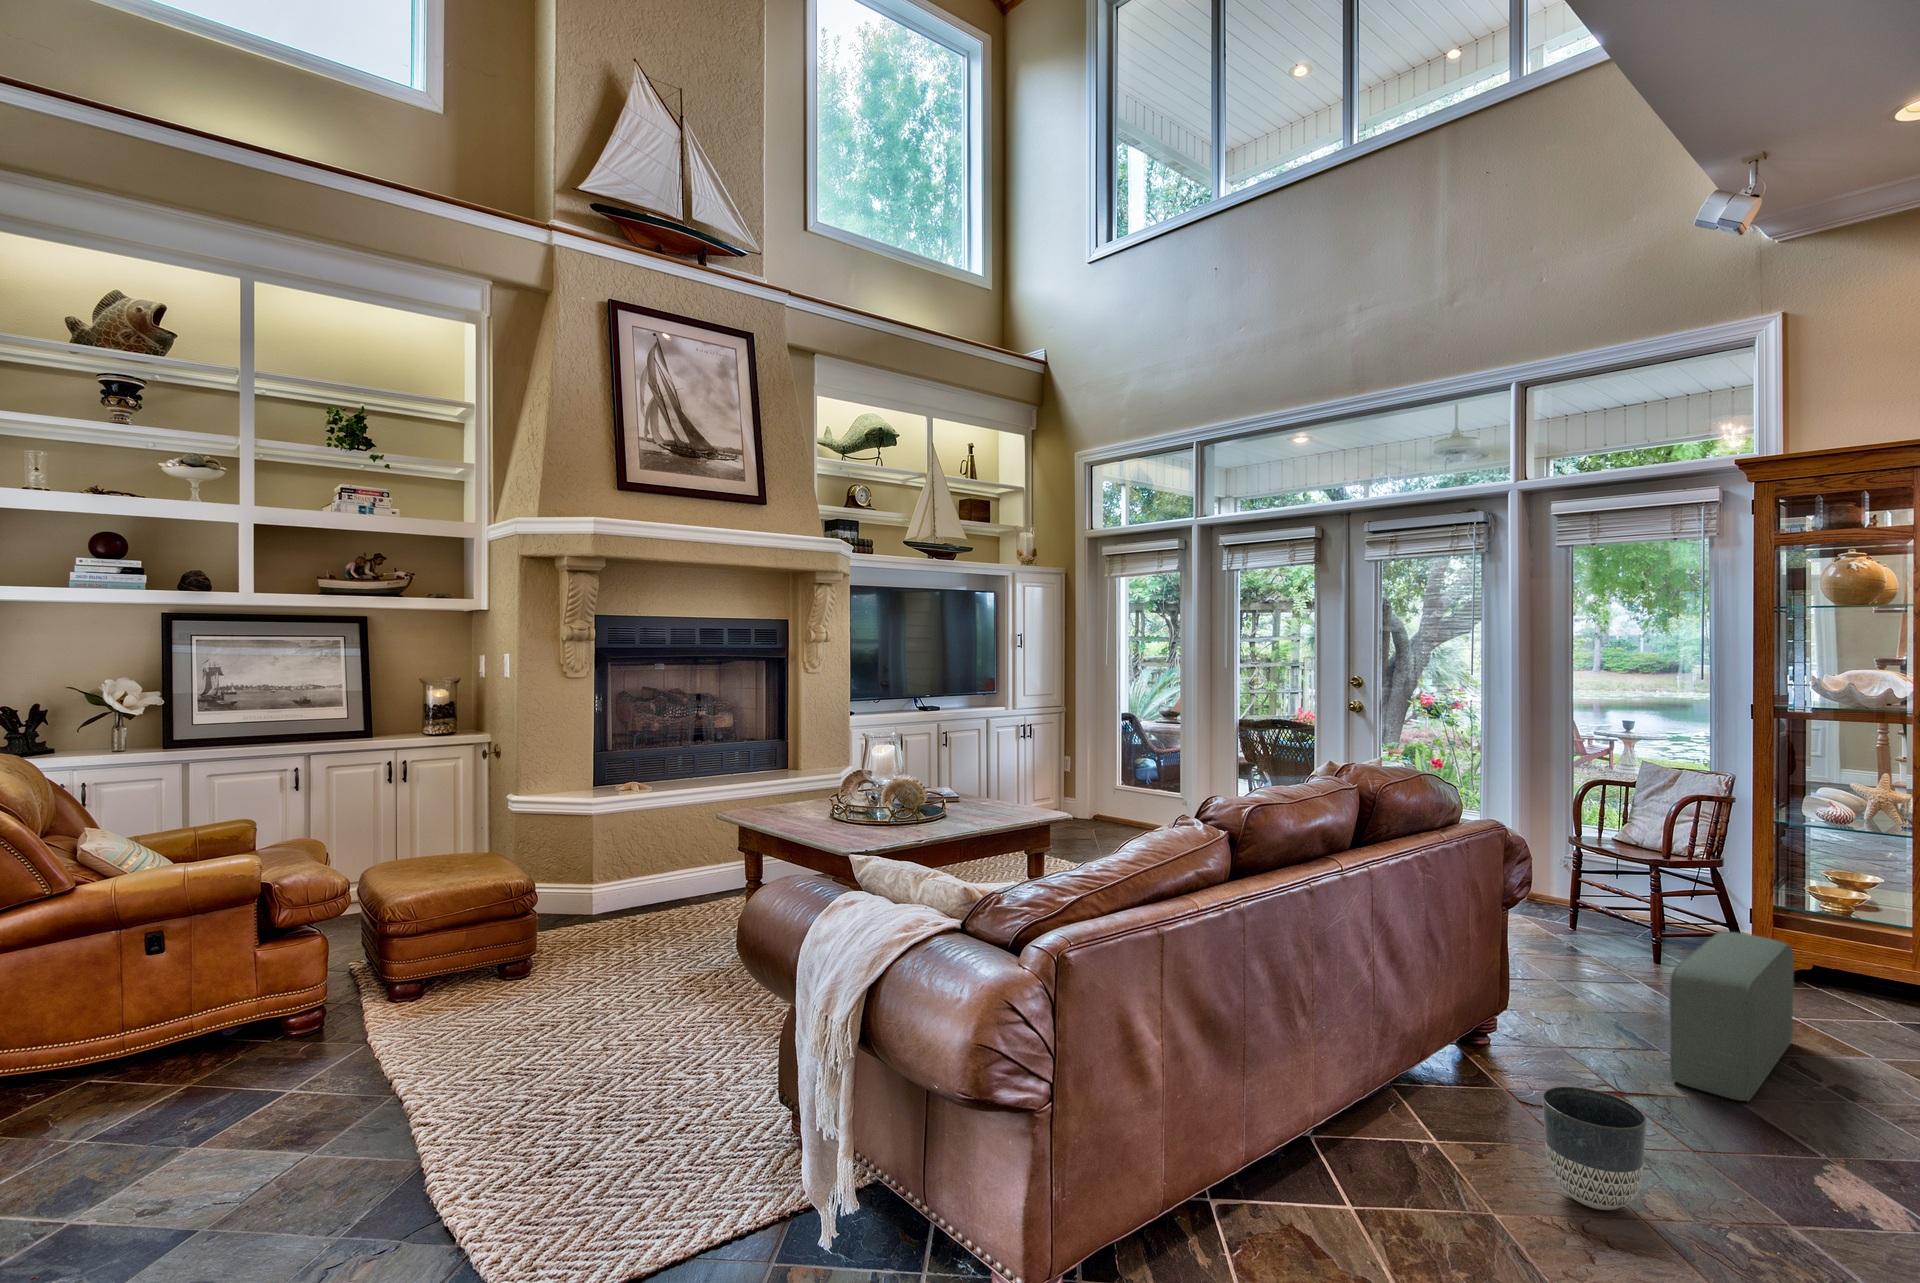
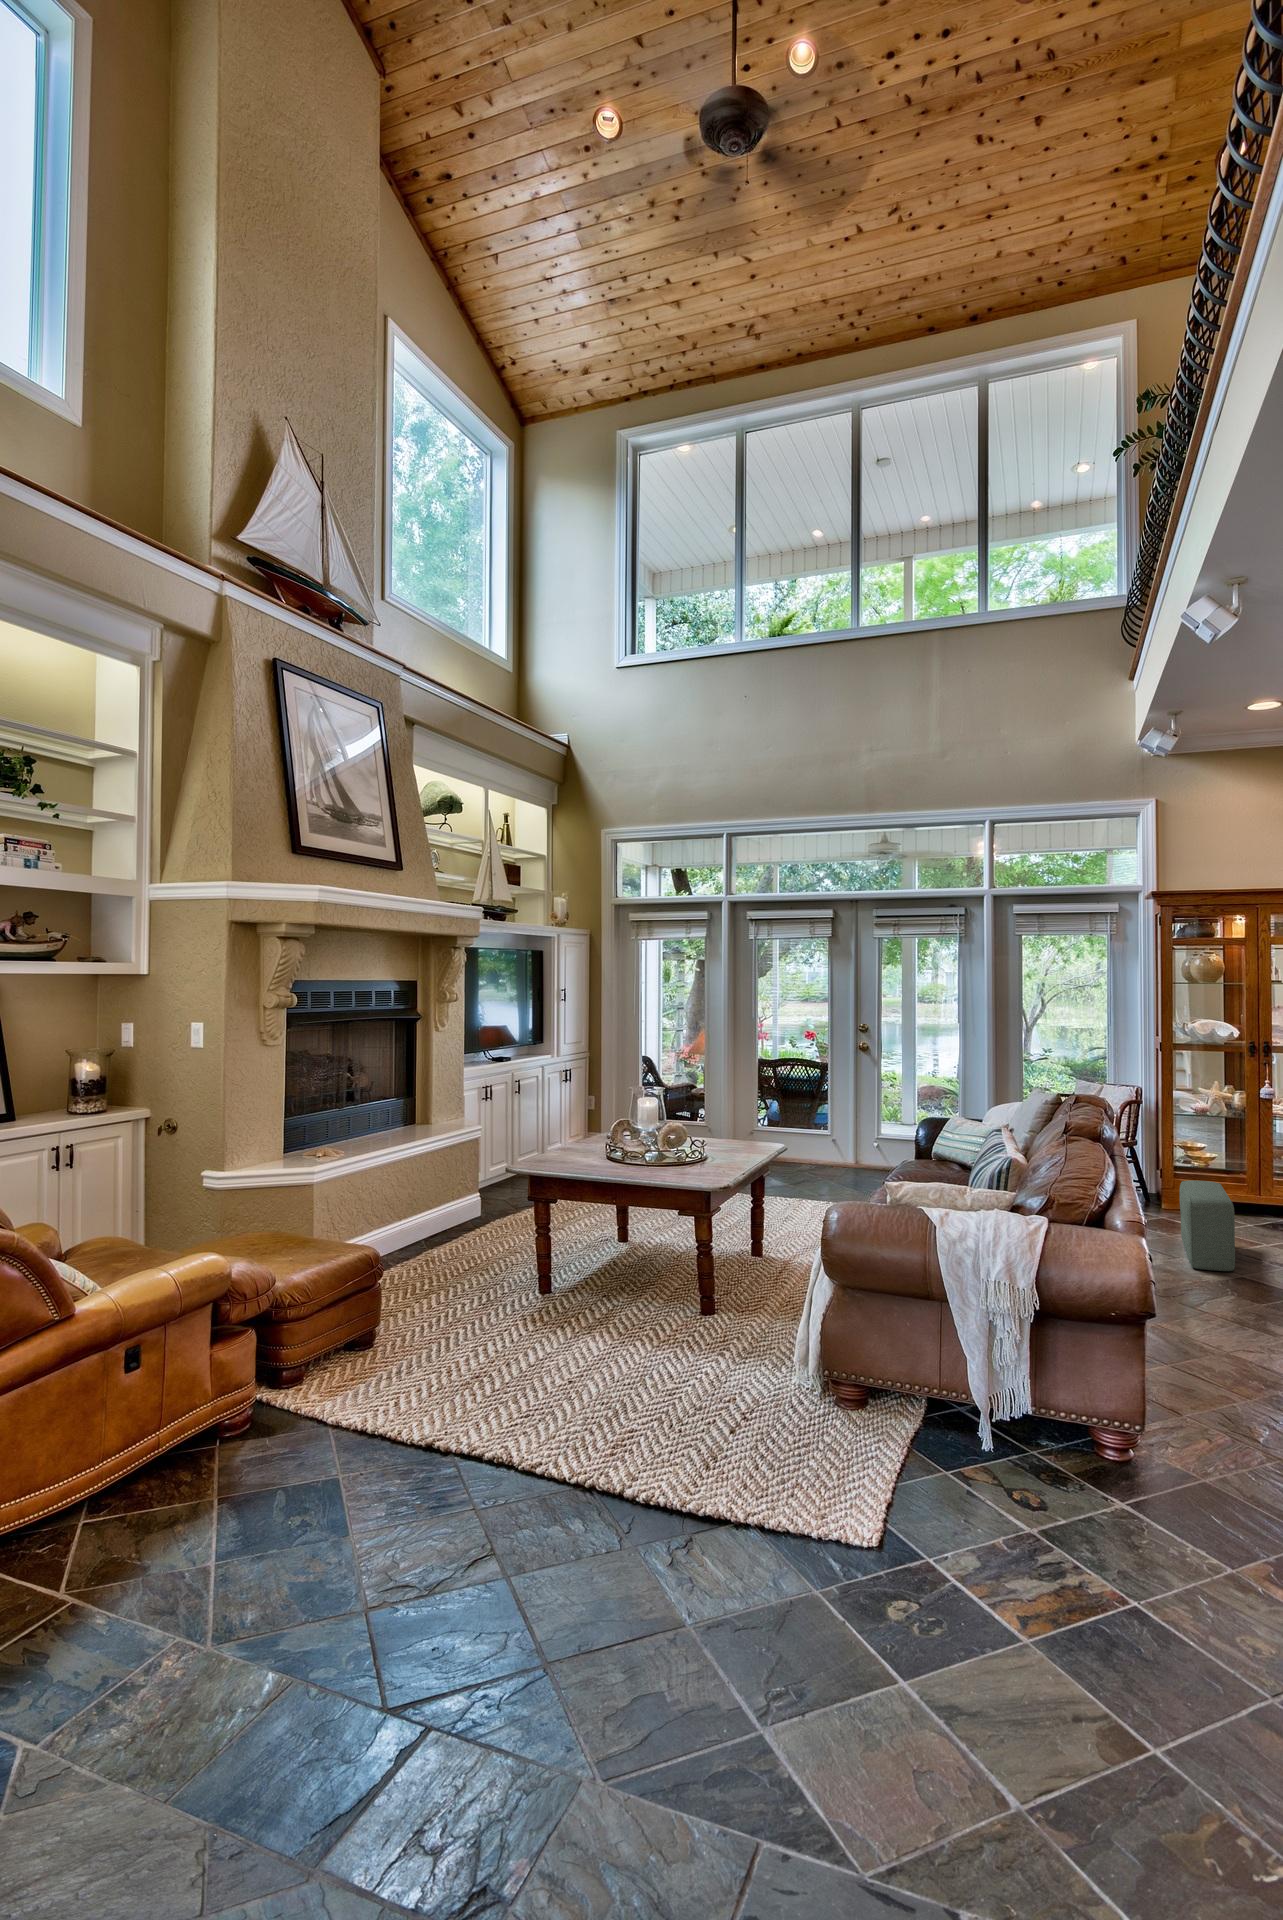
planter: present [1543,1087,1646,1210] -> none [1191,1260,1247,1322]

